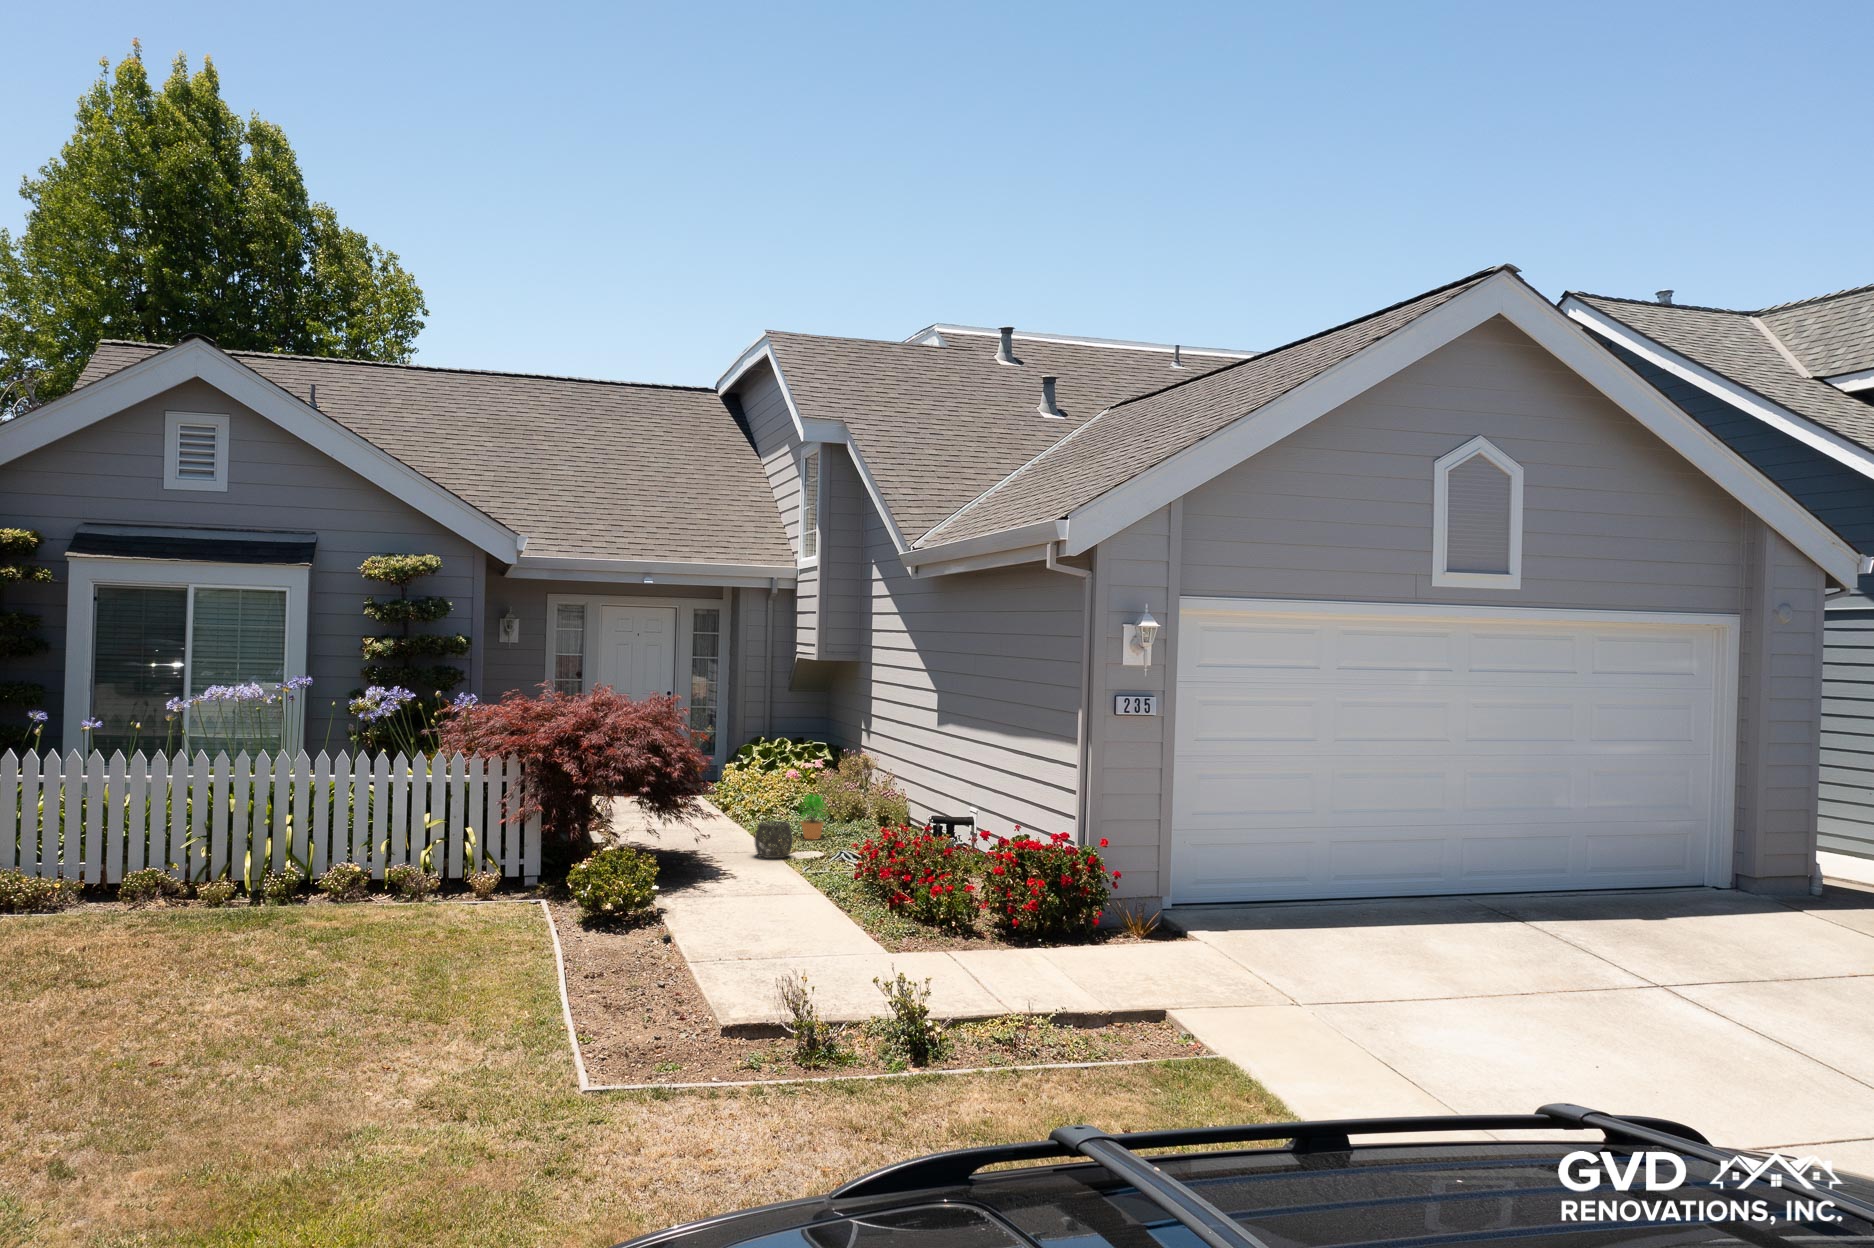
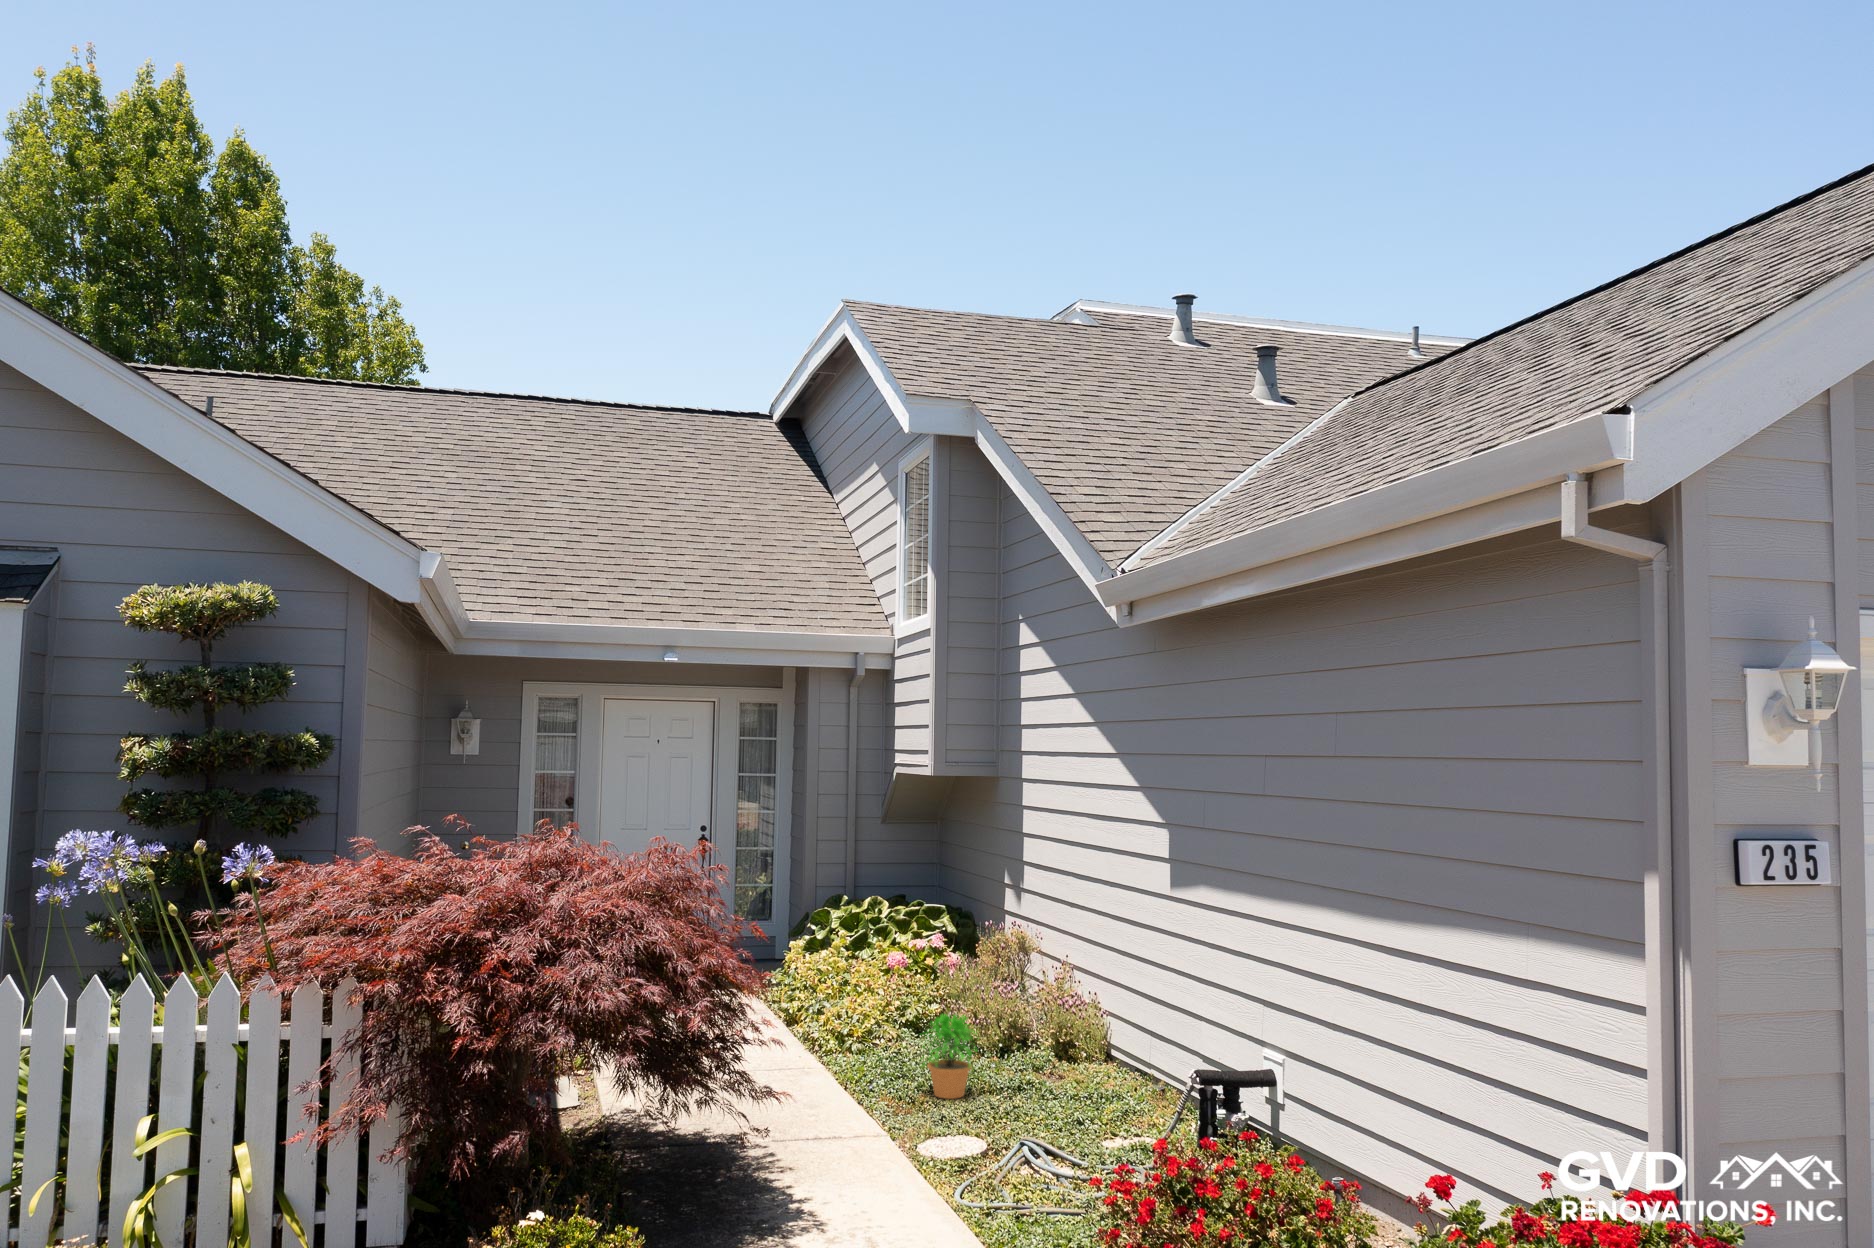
woven basket: present [755,821,793,858] -> none [851,1078,925,1158]

